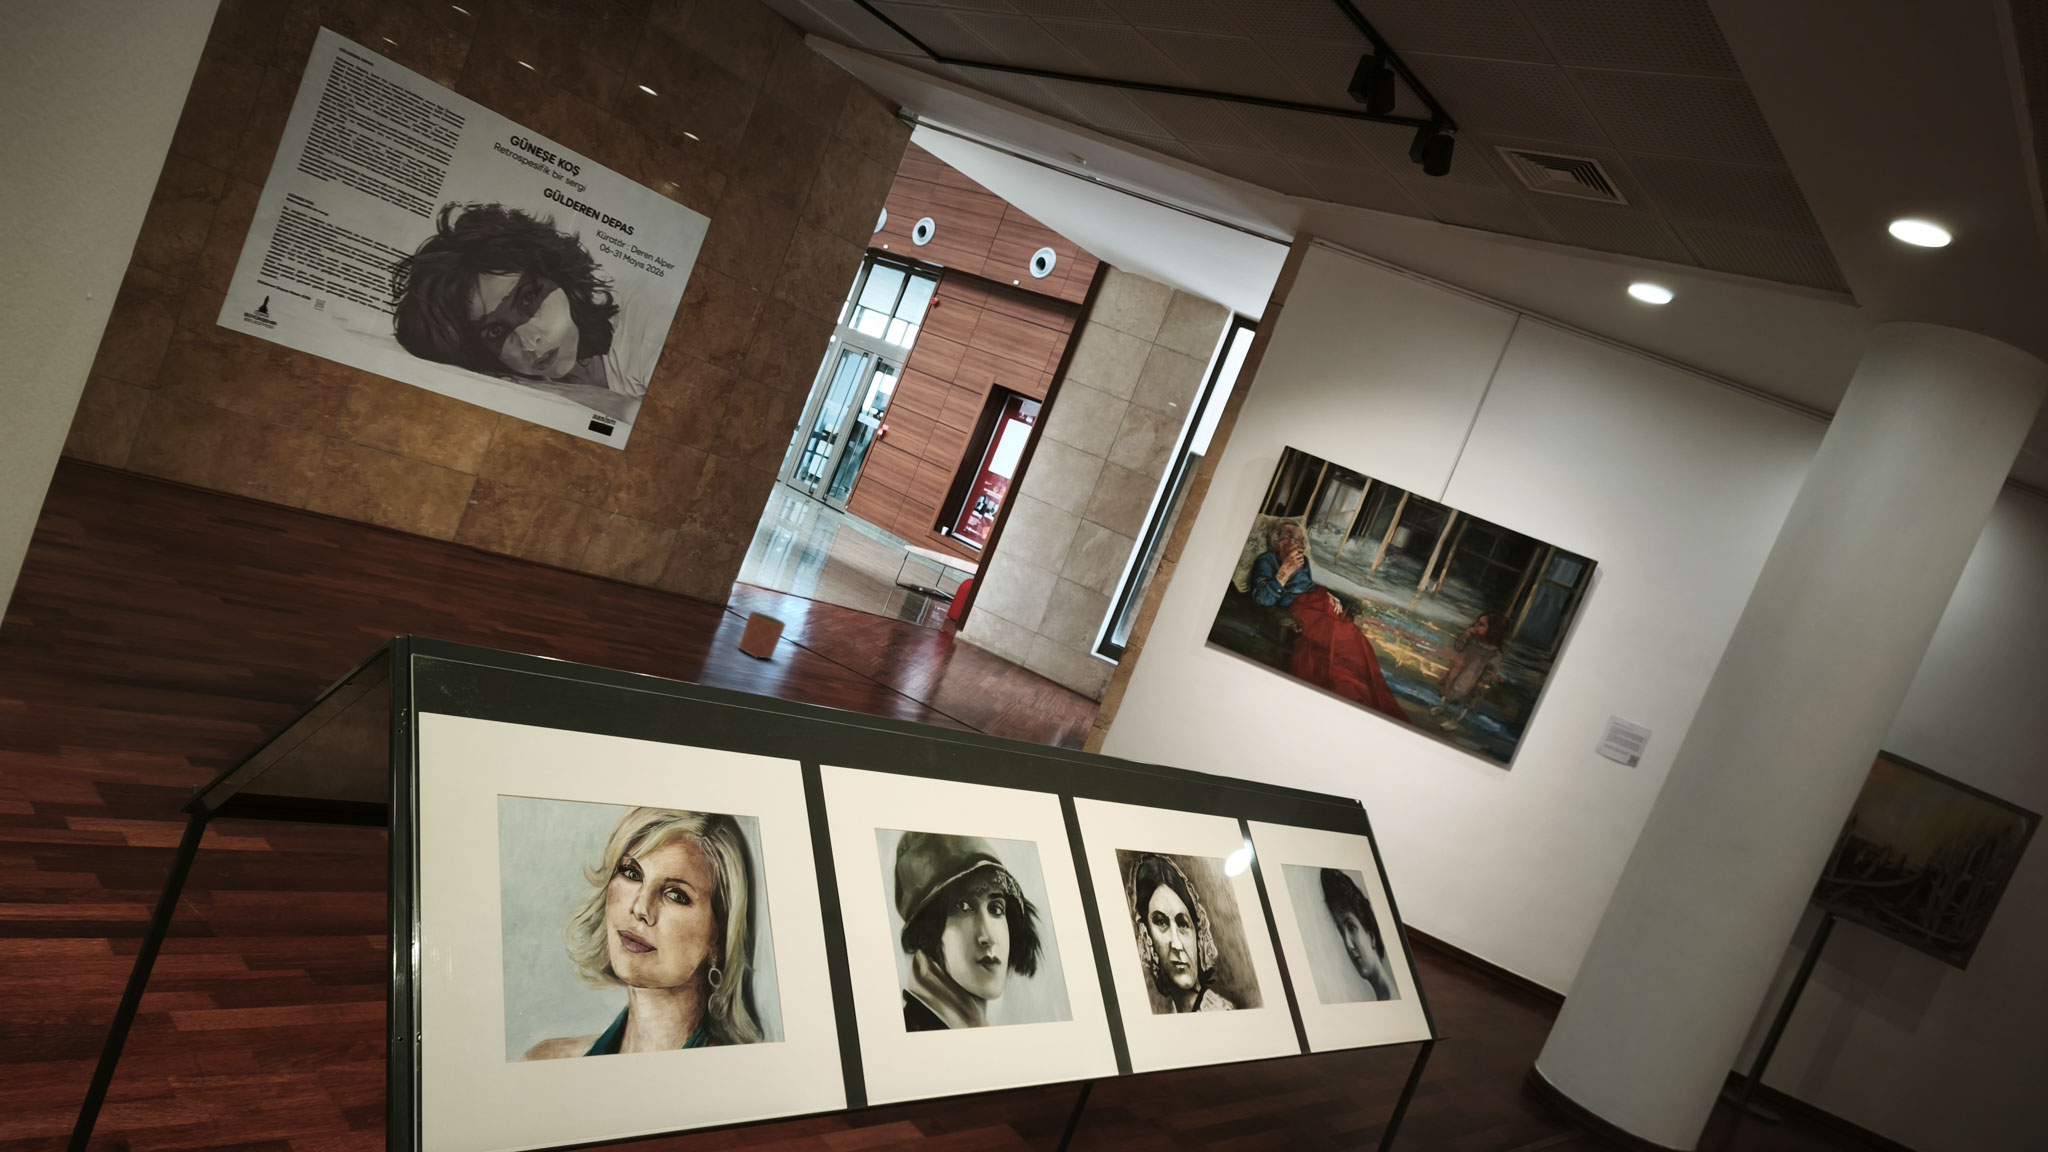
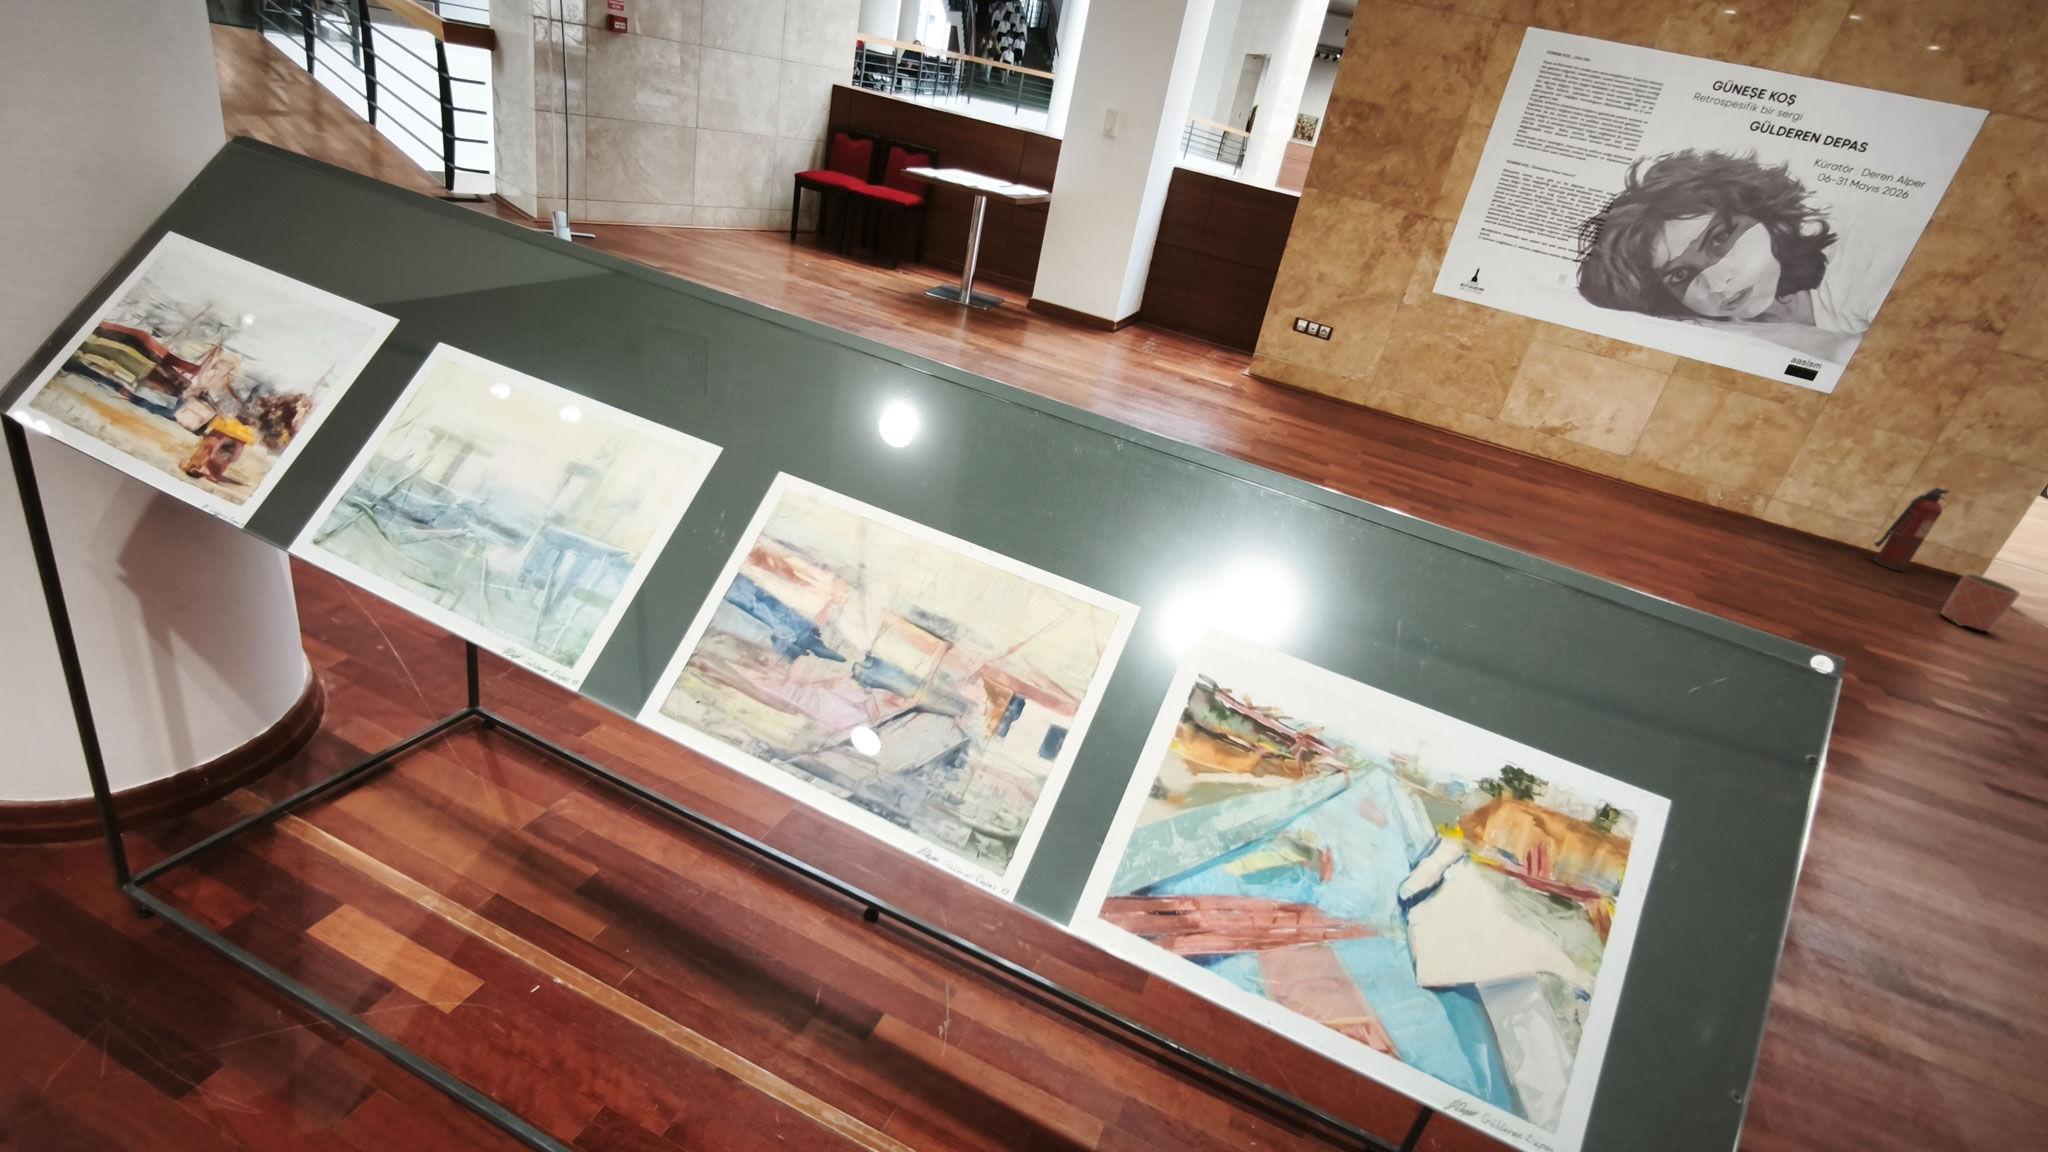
fire extinguisher: none [662,531,706,609] -> present [1874,488,1948,572]

